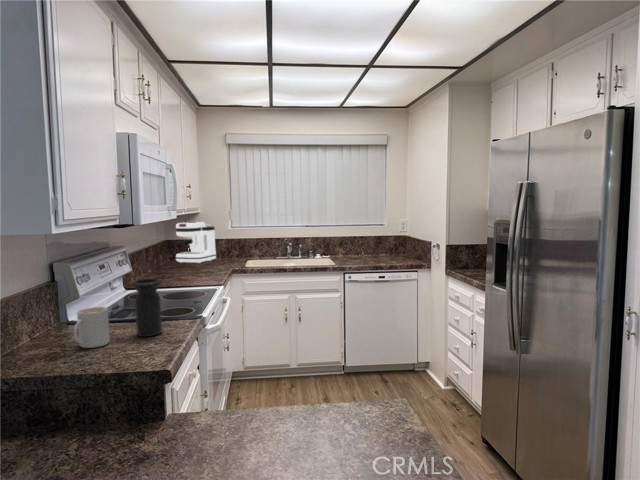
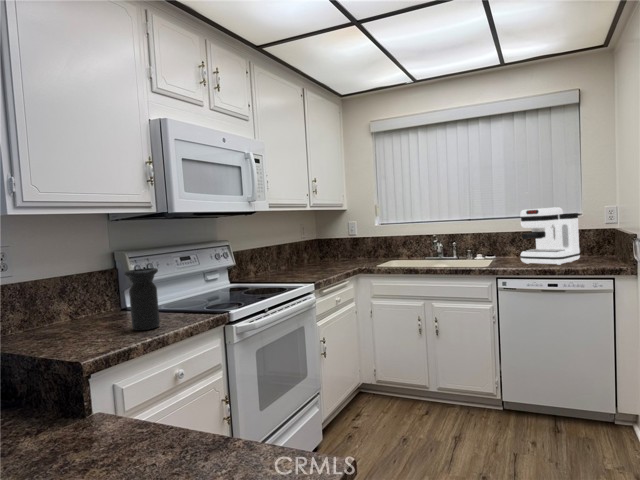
coffee maker: present [174,222,216,263] -> present [520,207,580,265]
mug: present [74,307,110,348] -> none [57,295,104,336]

